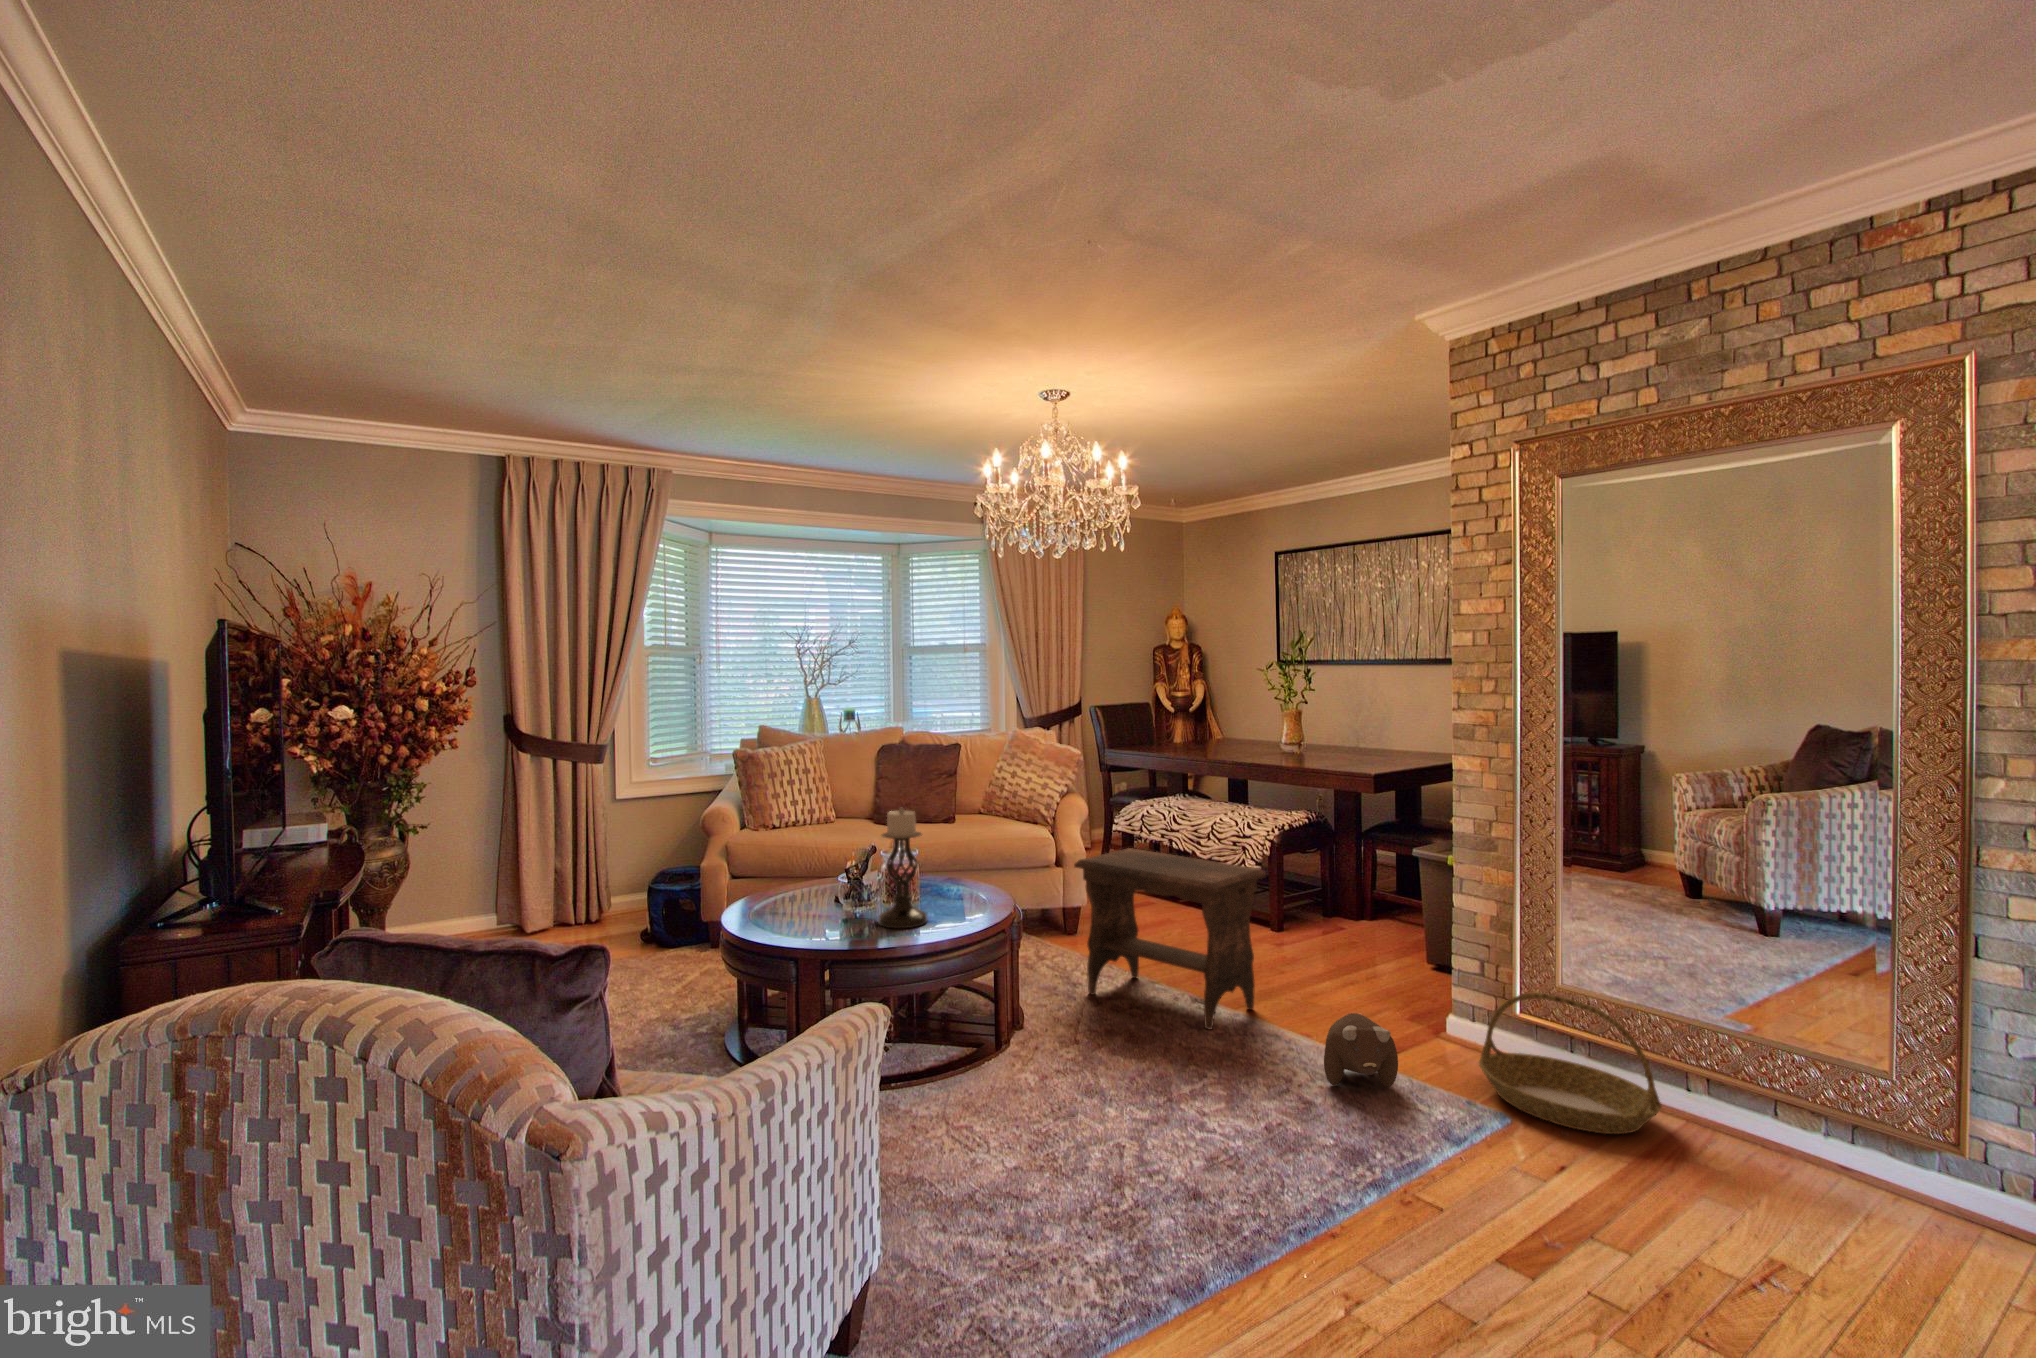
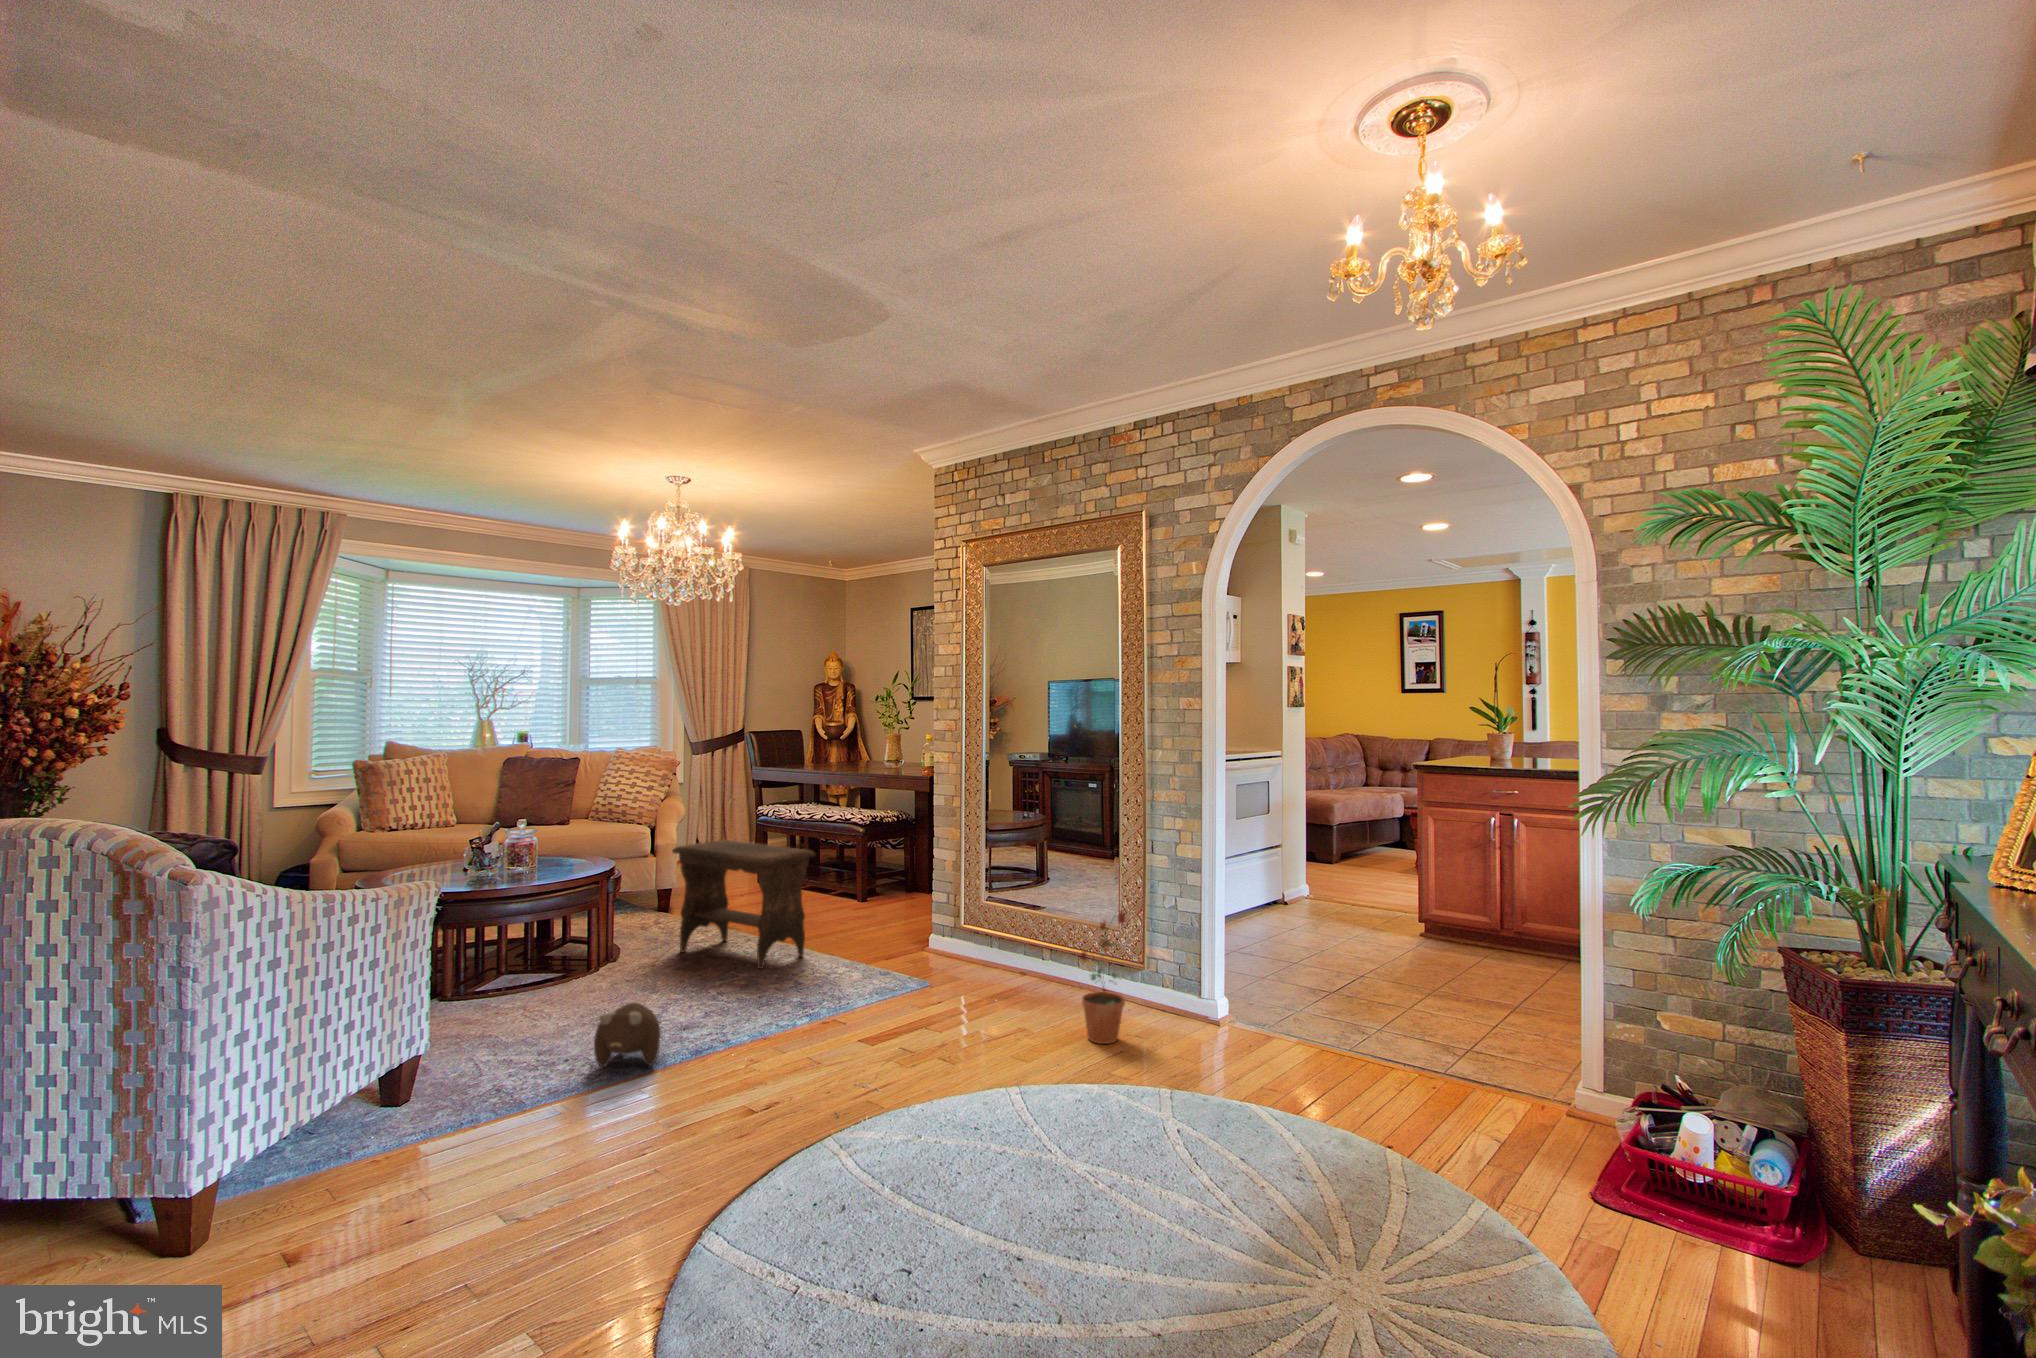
candle holder: present [878,808,927,928] -> none [486,801,529,893]
basket: present [1479,993,1662,1134] -> none [926,923,1024,1009]
potted plant: none [1821,1006,1922,1234] -> present [1079,912,1126,1044]
plush toy: present [1324,1013,1398,1088] -> present [594,1002,661,1067]

